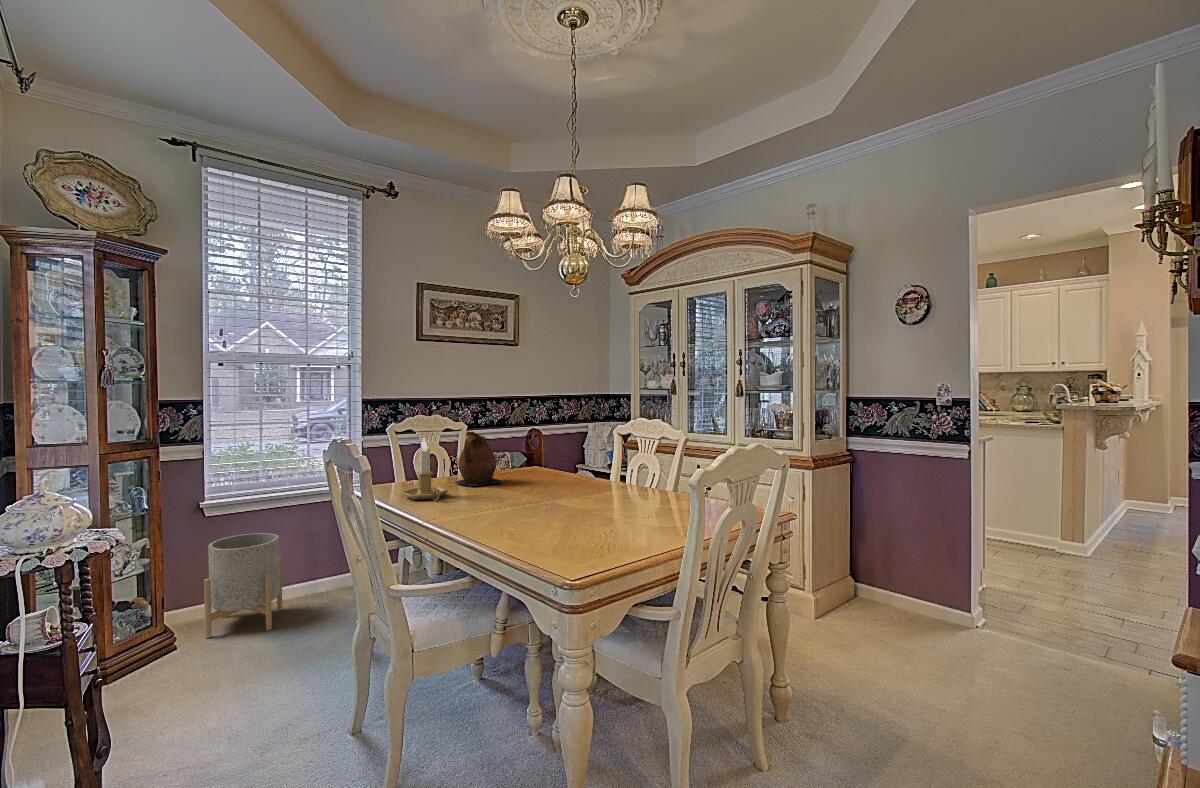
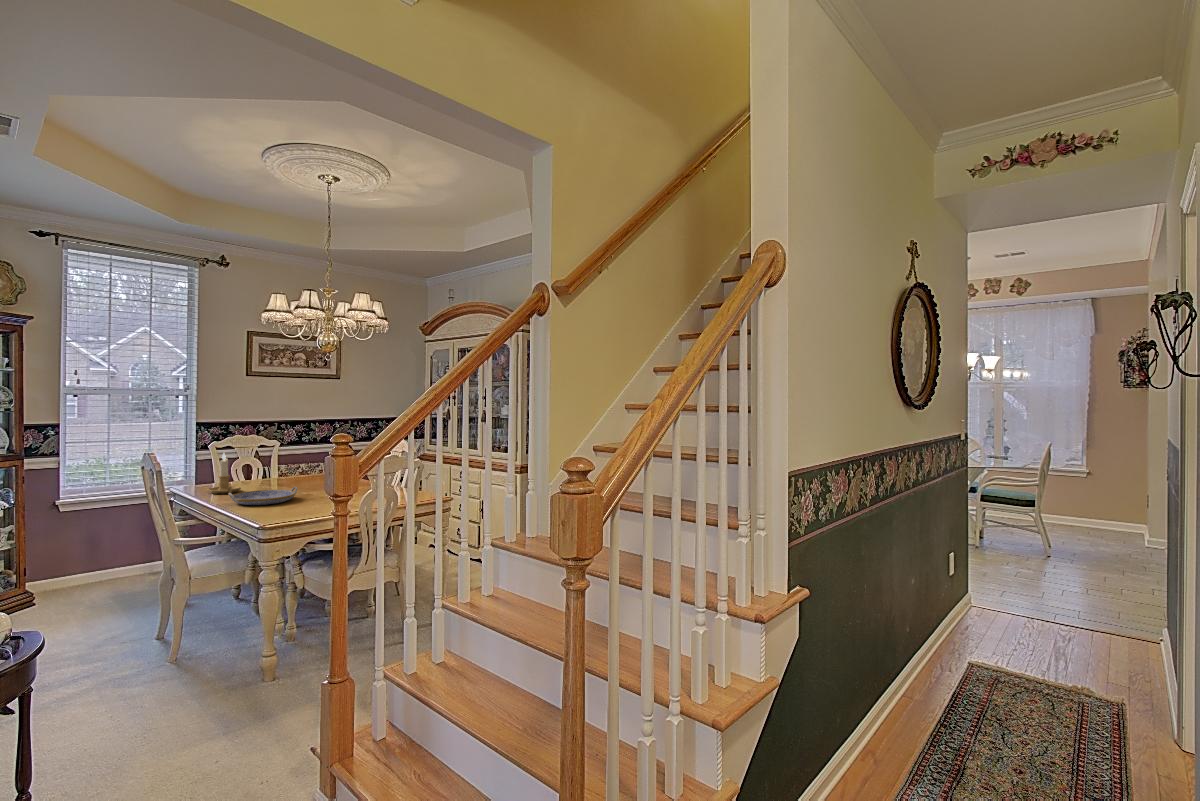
ceramic pitcher: present [455,432,503,486] -> none [253,448,291,486]
serving tray: none [451,491,545,523] -> present [229,487,298,505]
planter: present [204,533,282,638] -> none [58,524,124,599]

